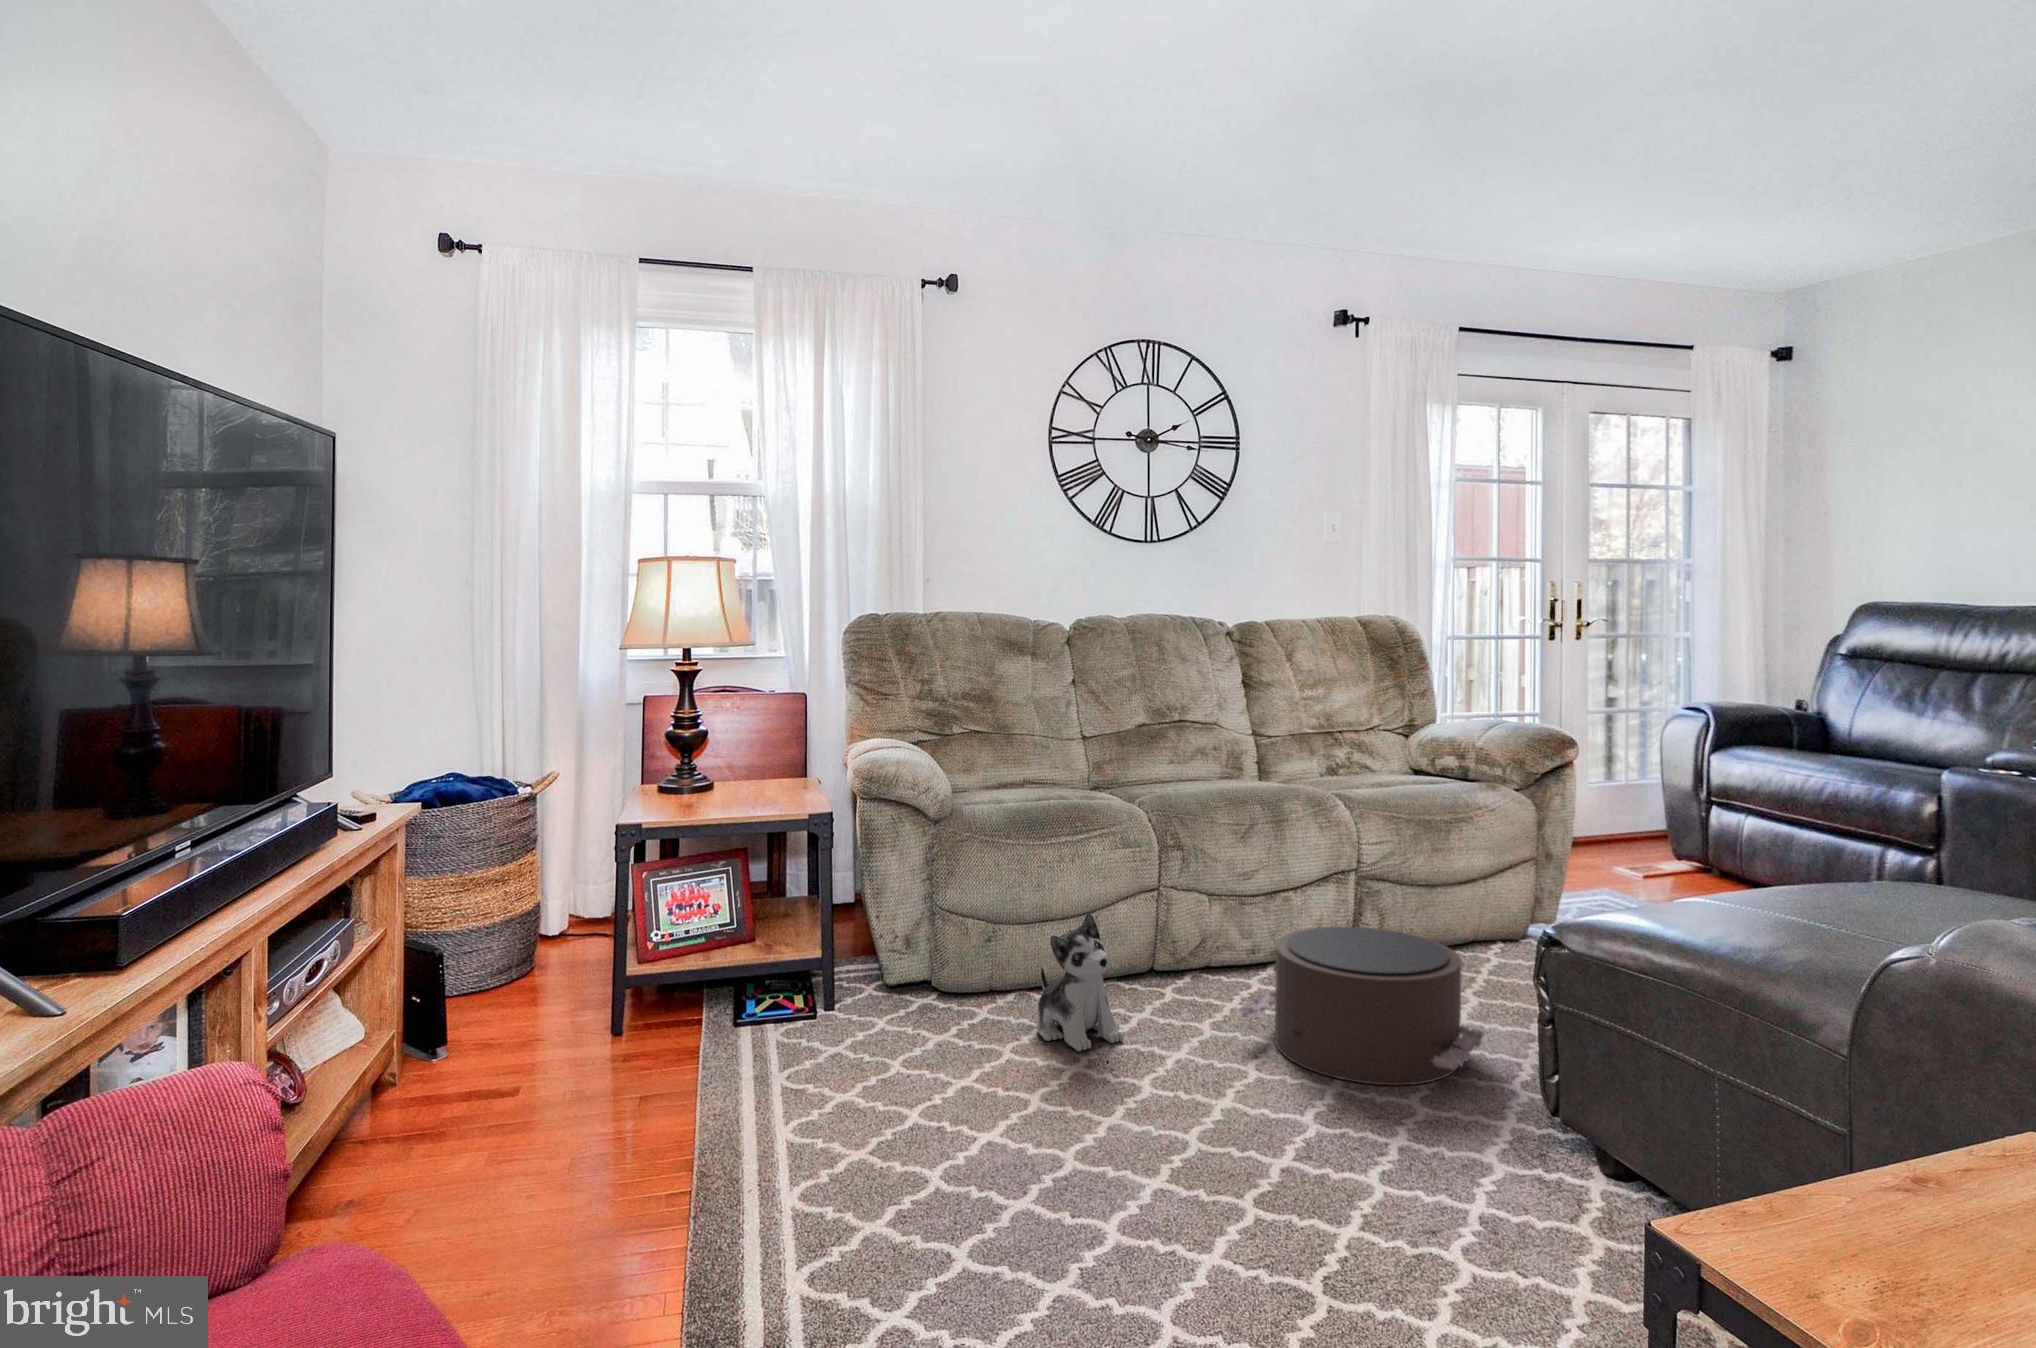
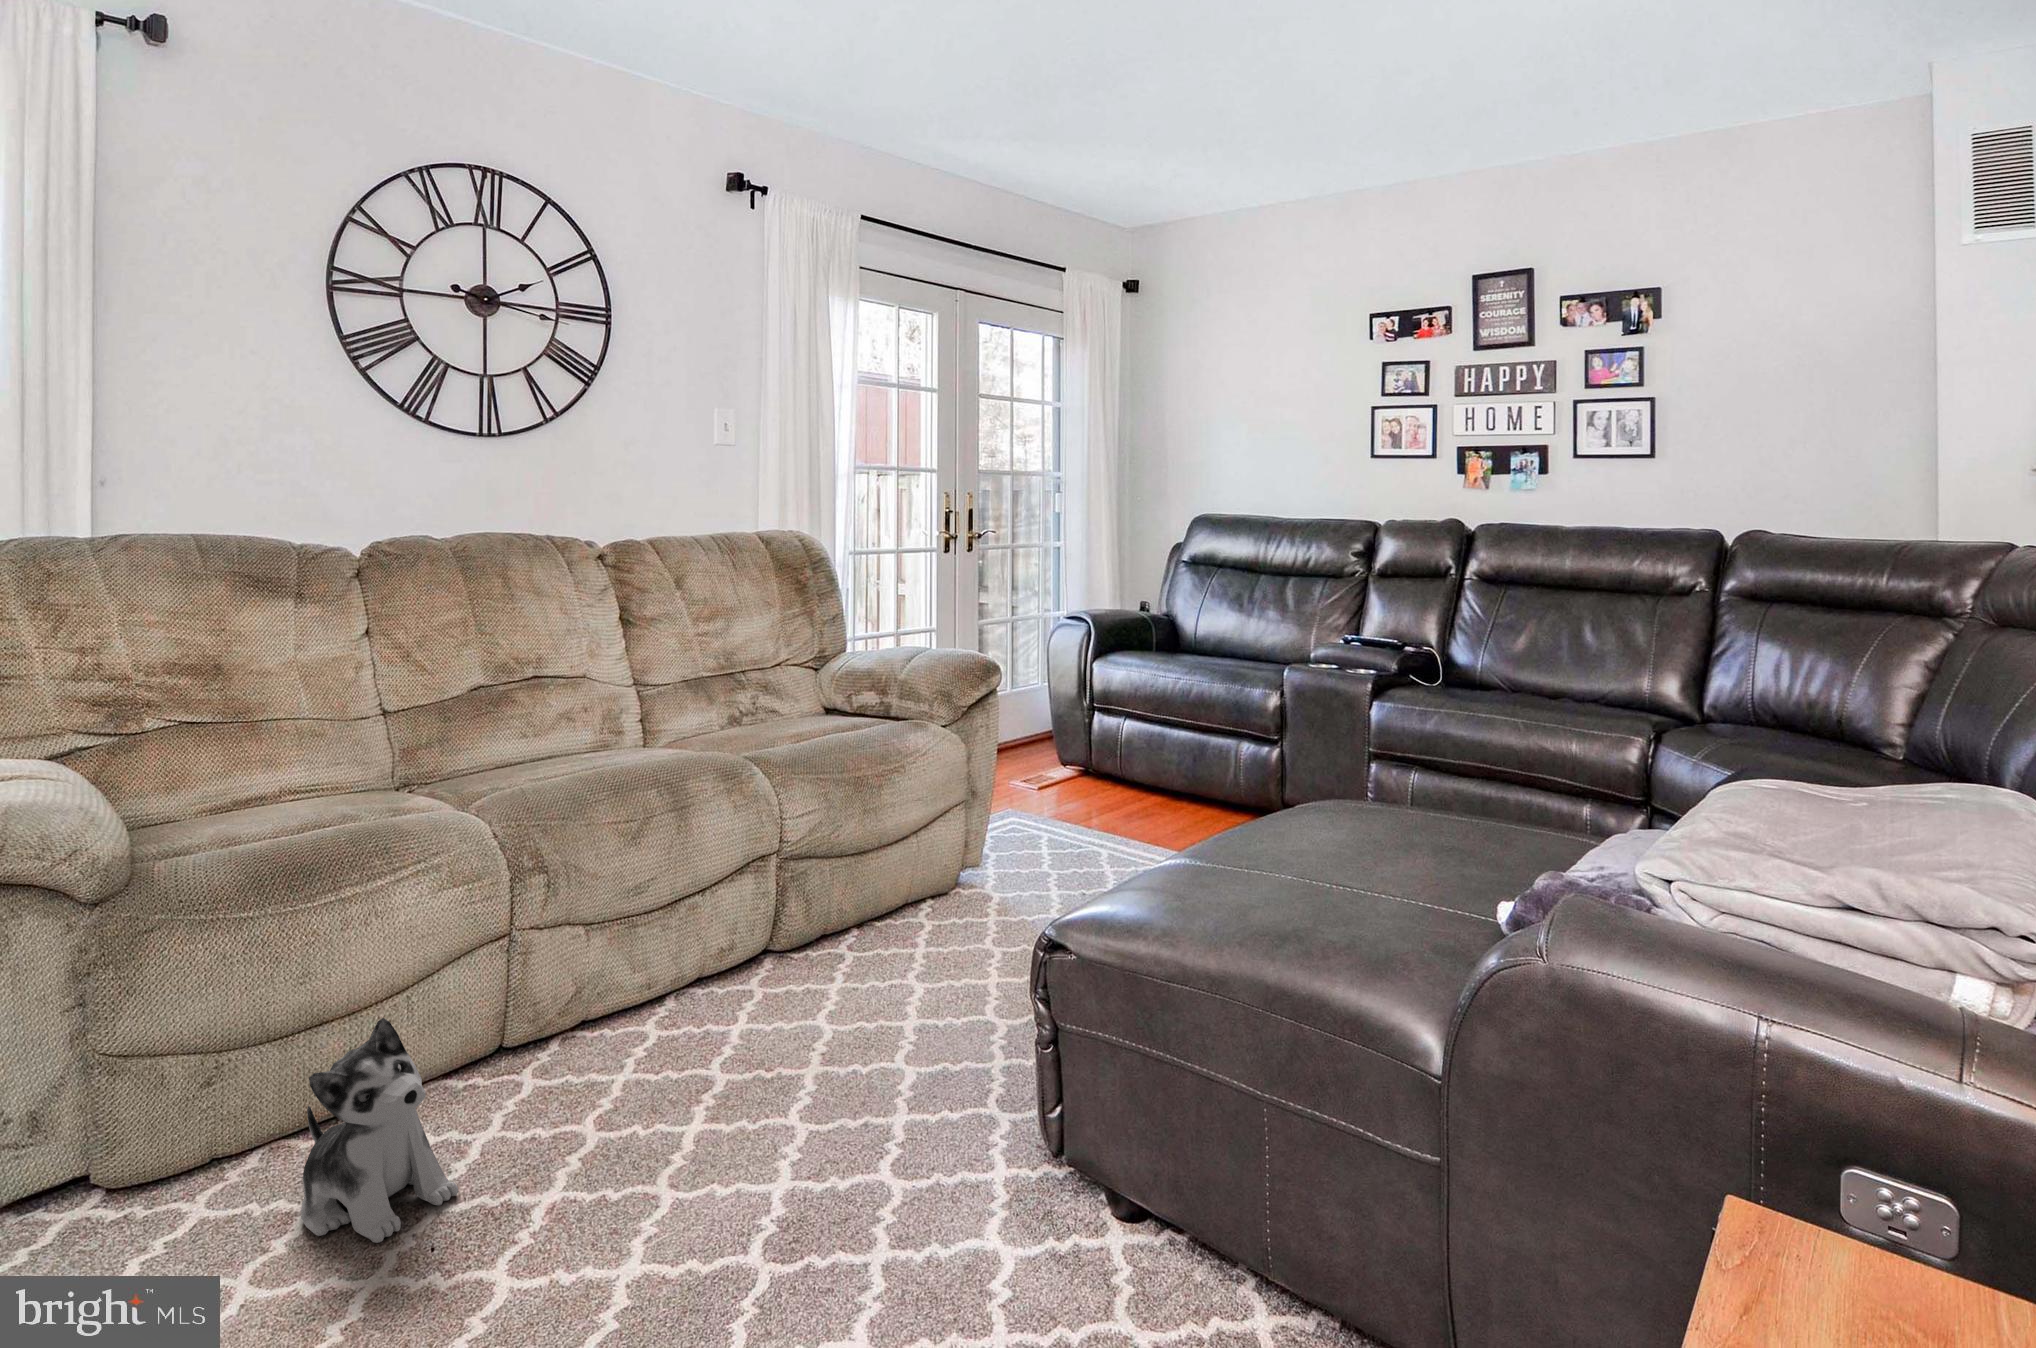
pouf: present [1238,926,1485,1085] -> none [633,938,950,1171]

